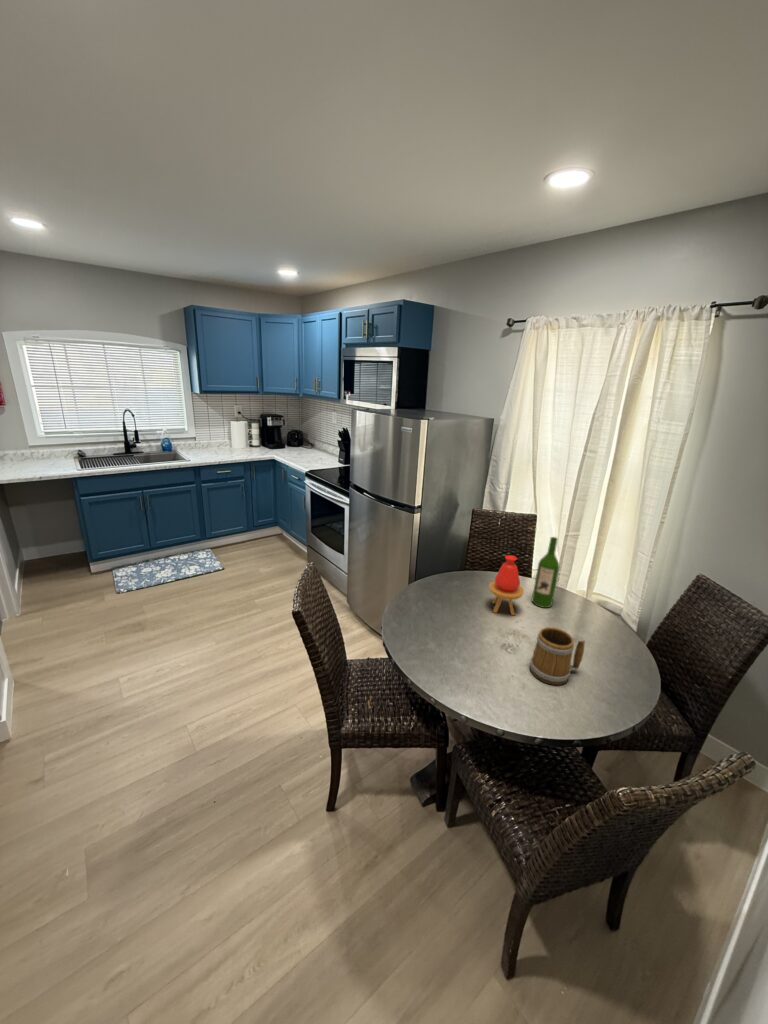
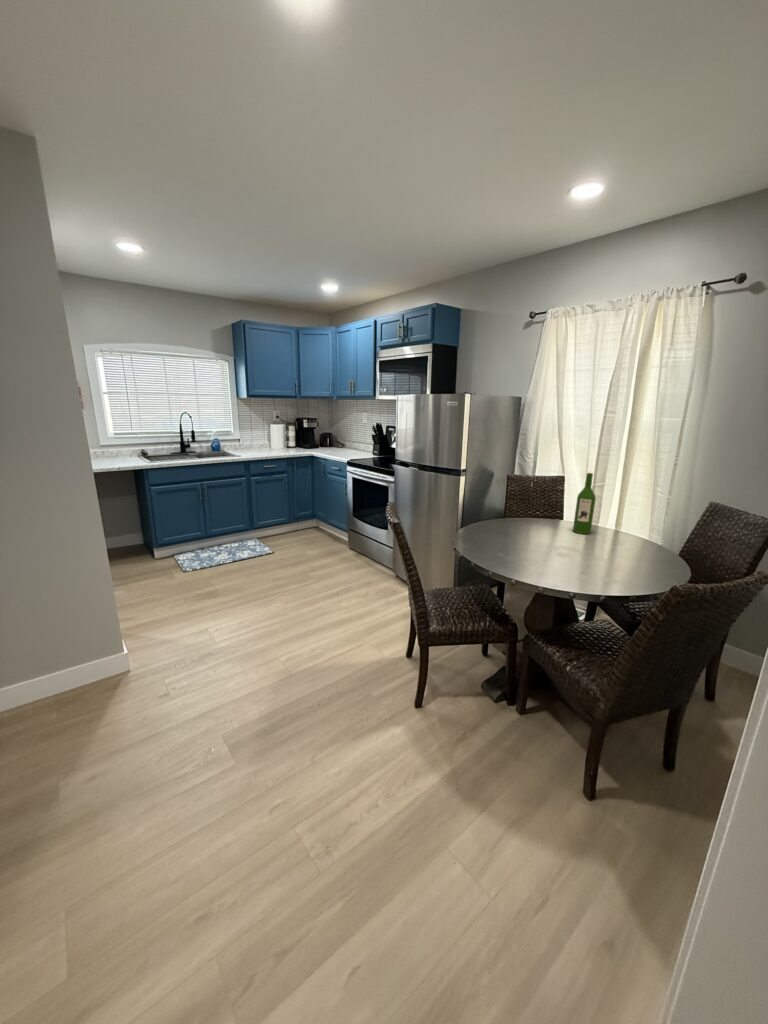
vase: present [489,555,524,615] -> none [538,488,568,538]
mug: present [530,627,585,685] -> none [584,528,627,569]

